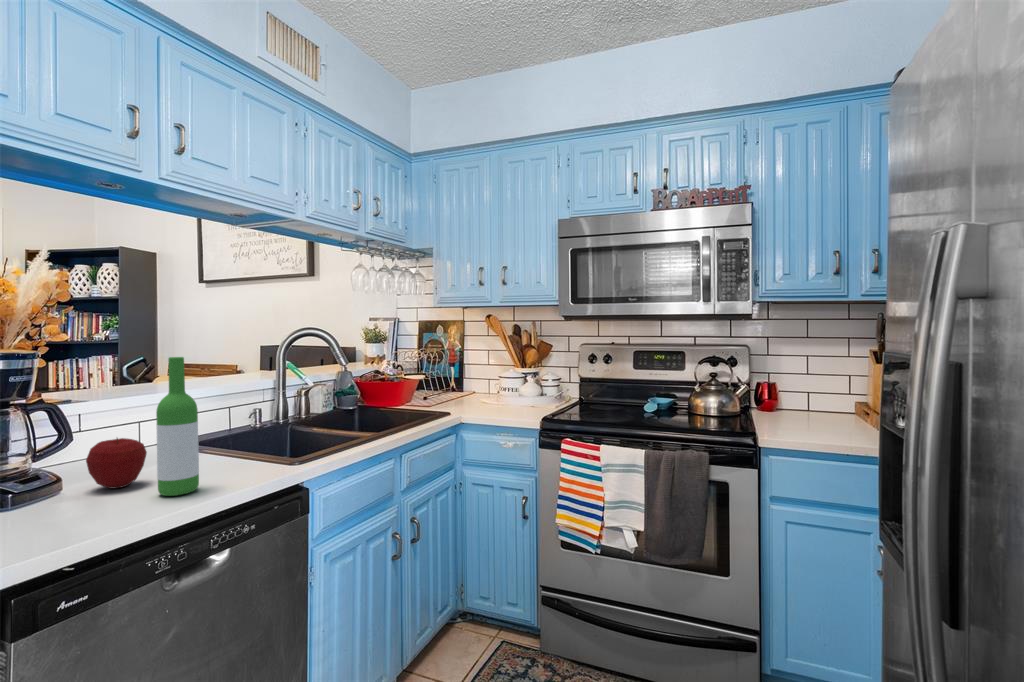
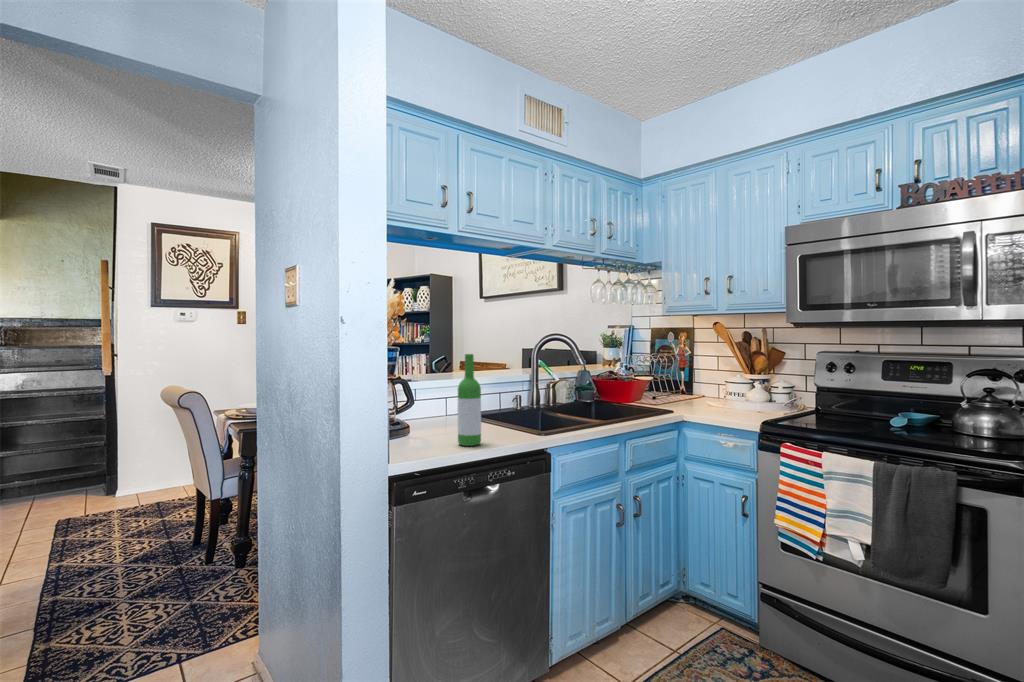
apple: present [86,438,147,488] -> none [420,405,451,439]

